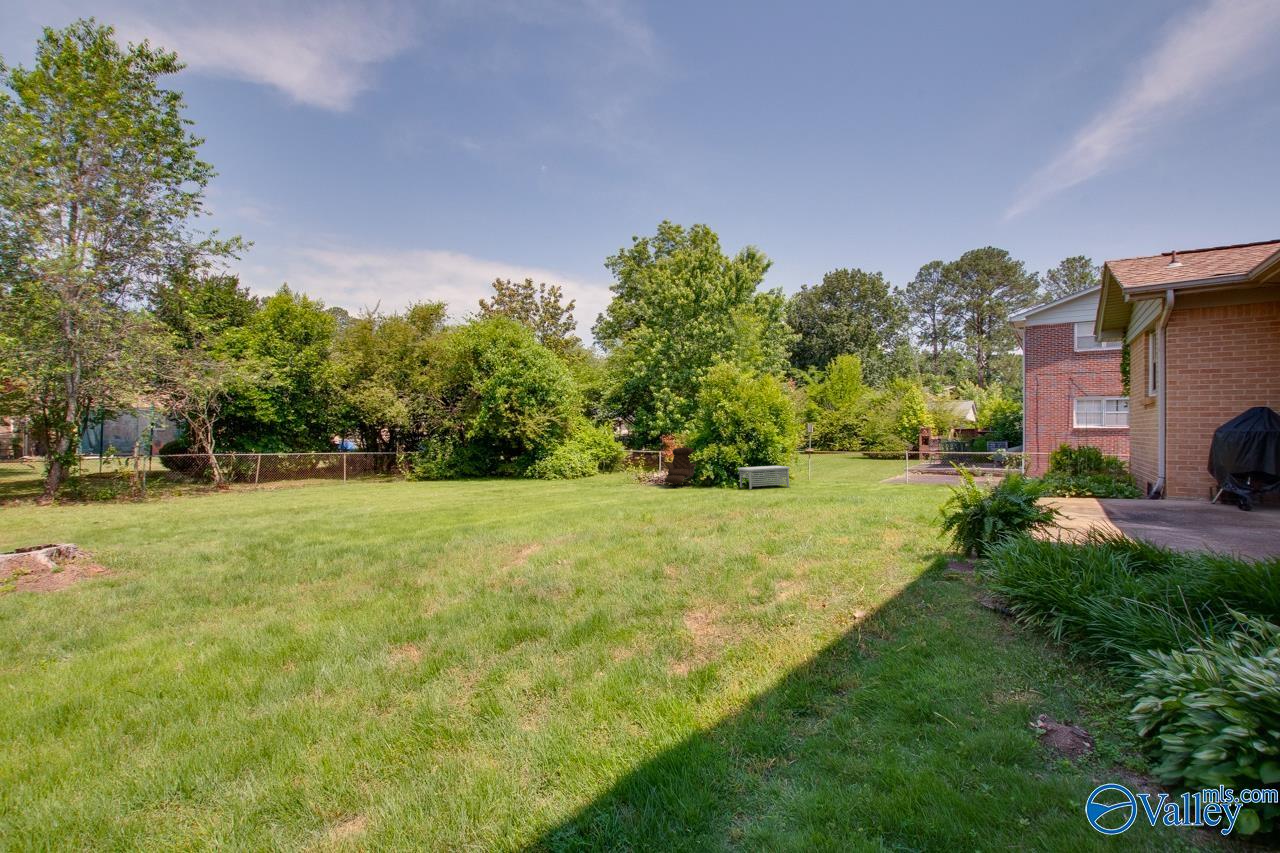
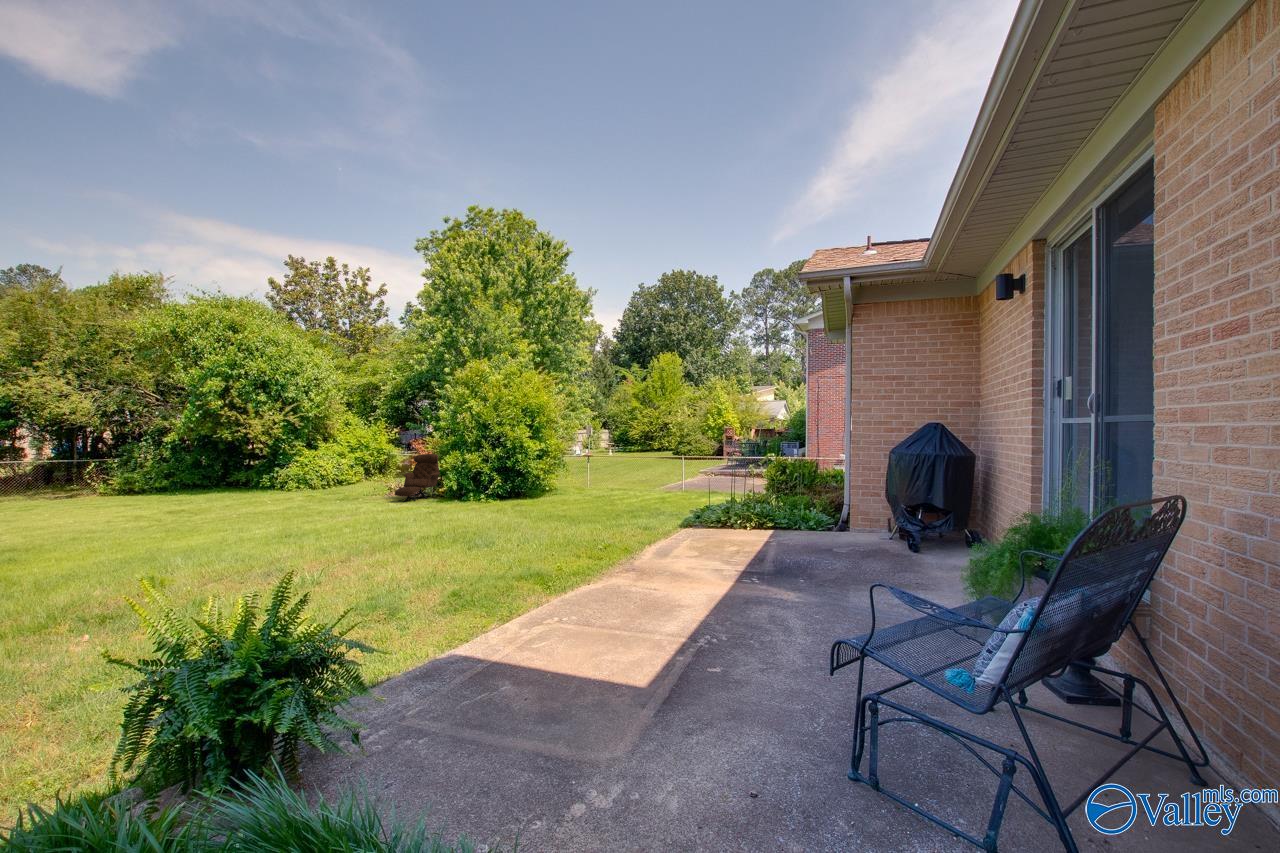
storage bench: present [738,466,790,489] -> none [479,473,536,502]

